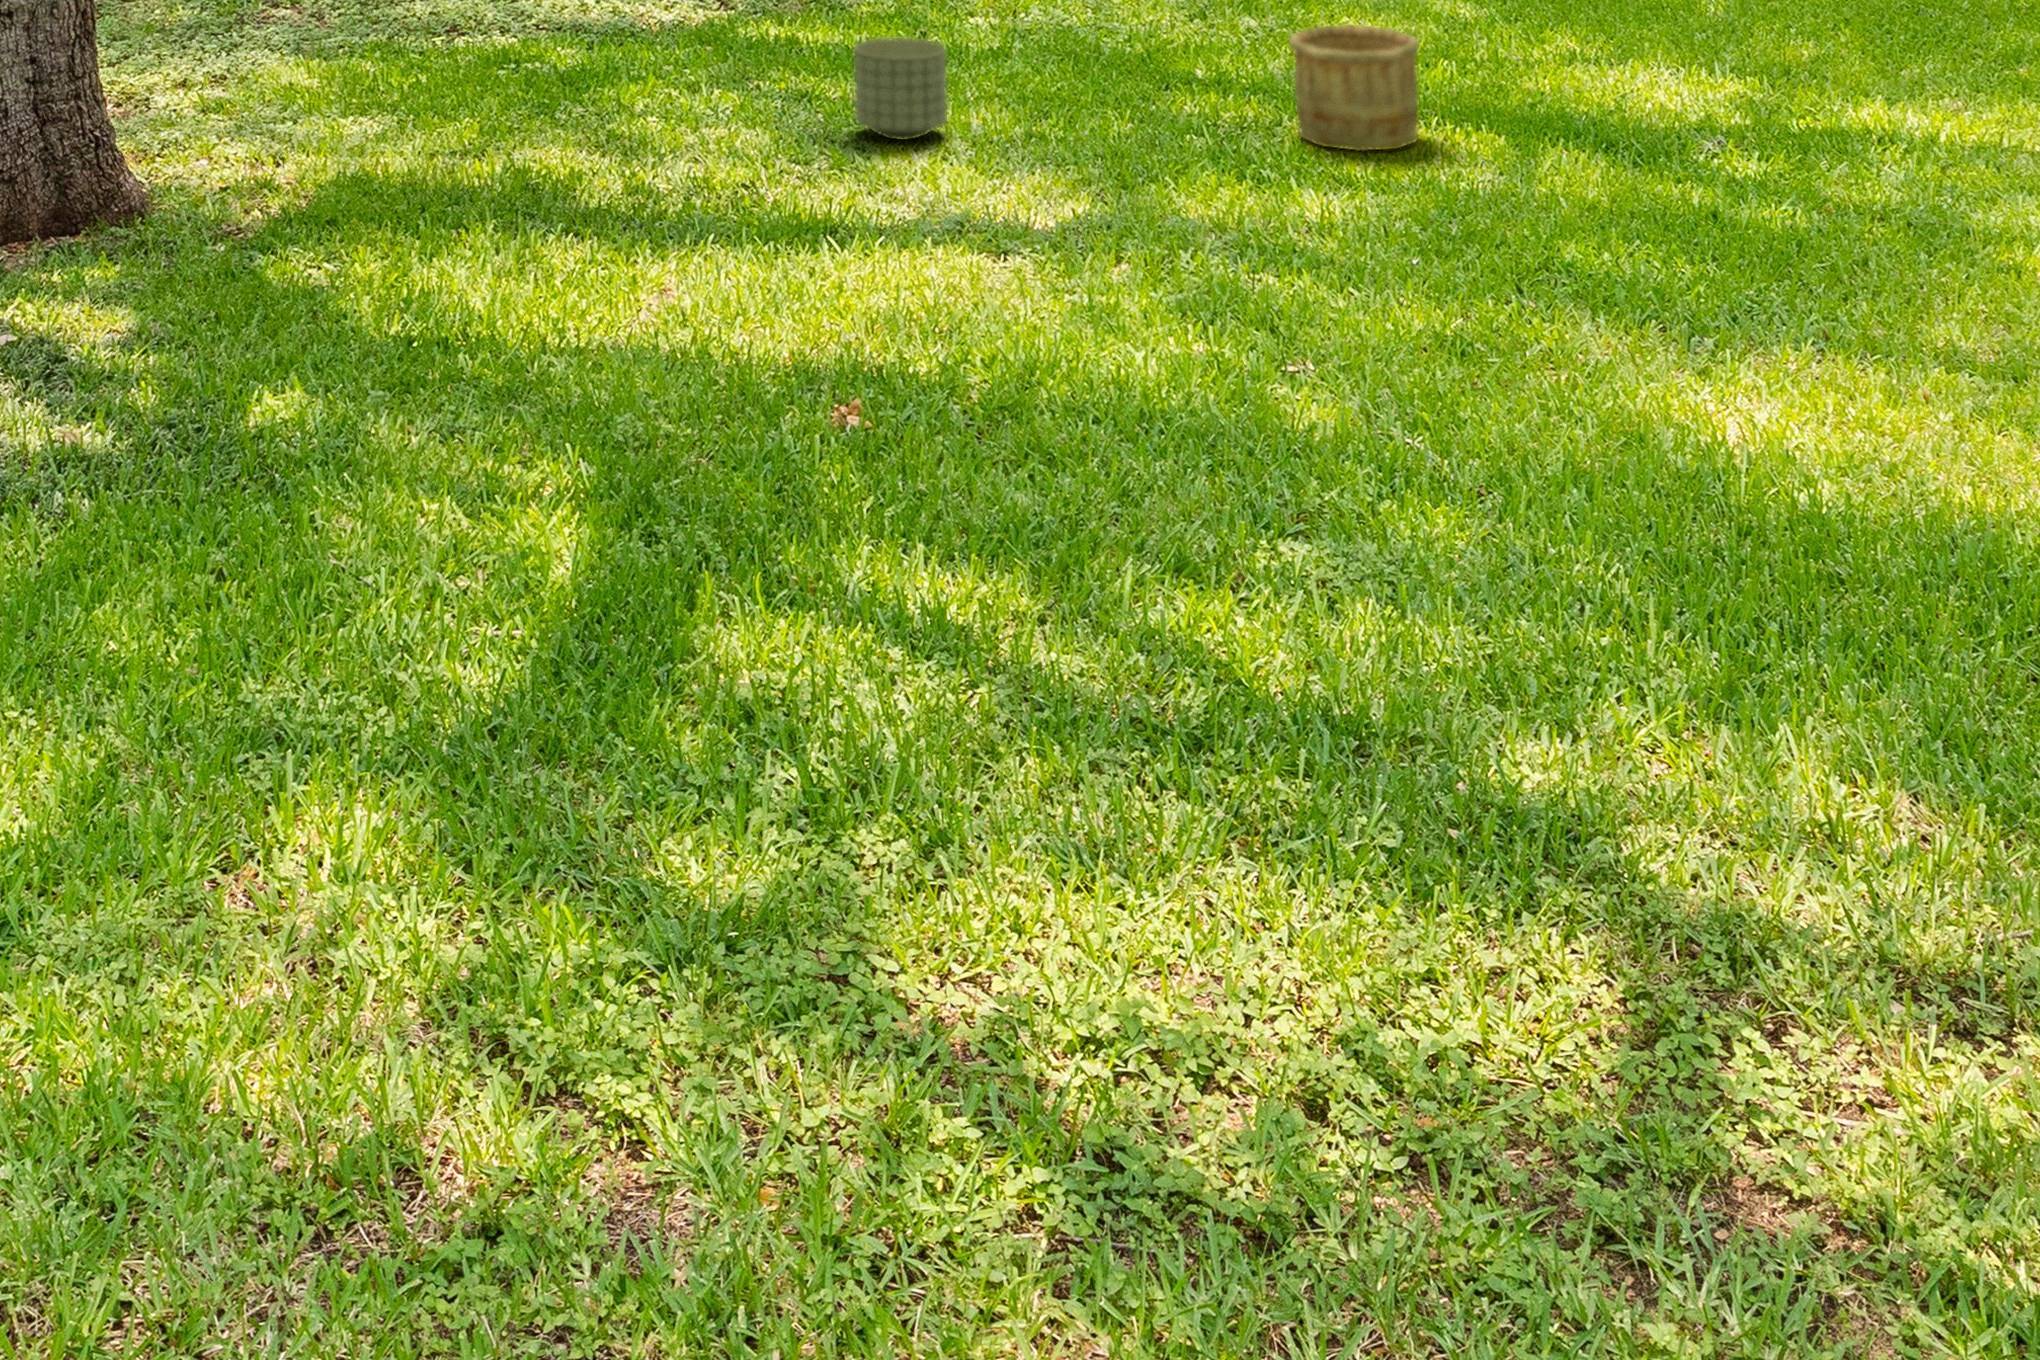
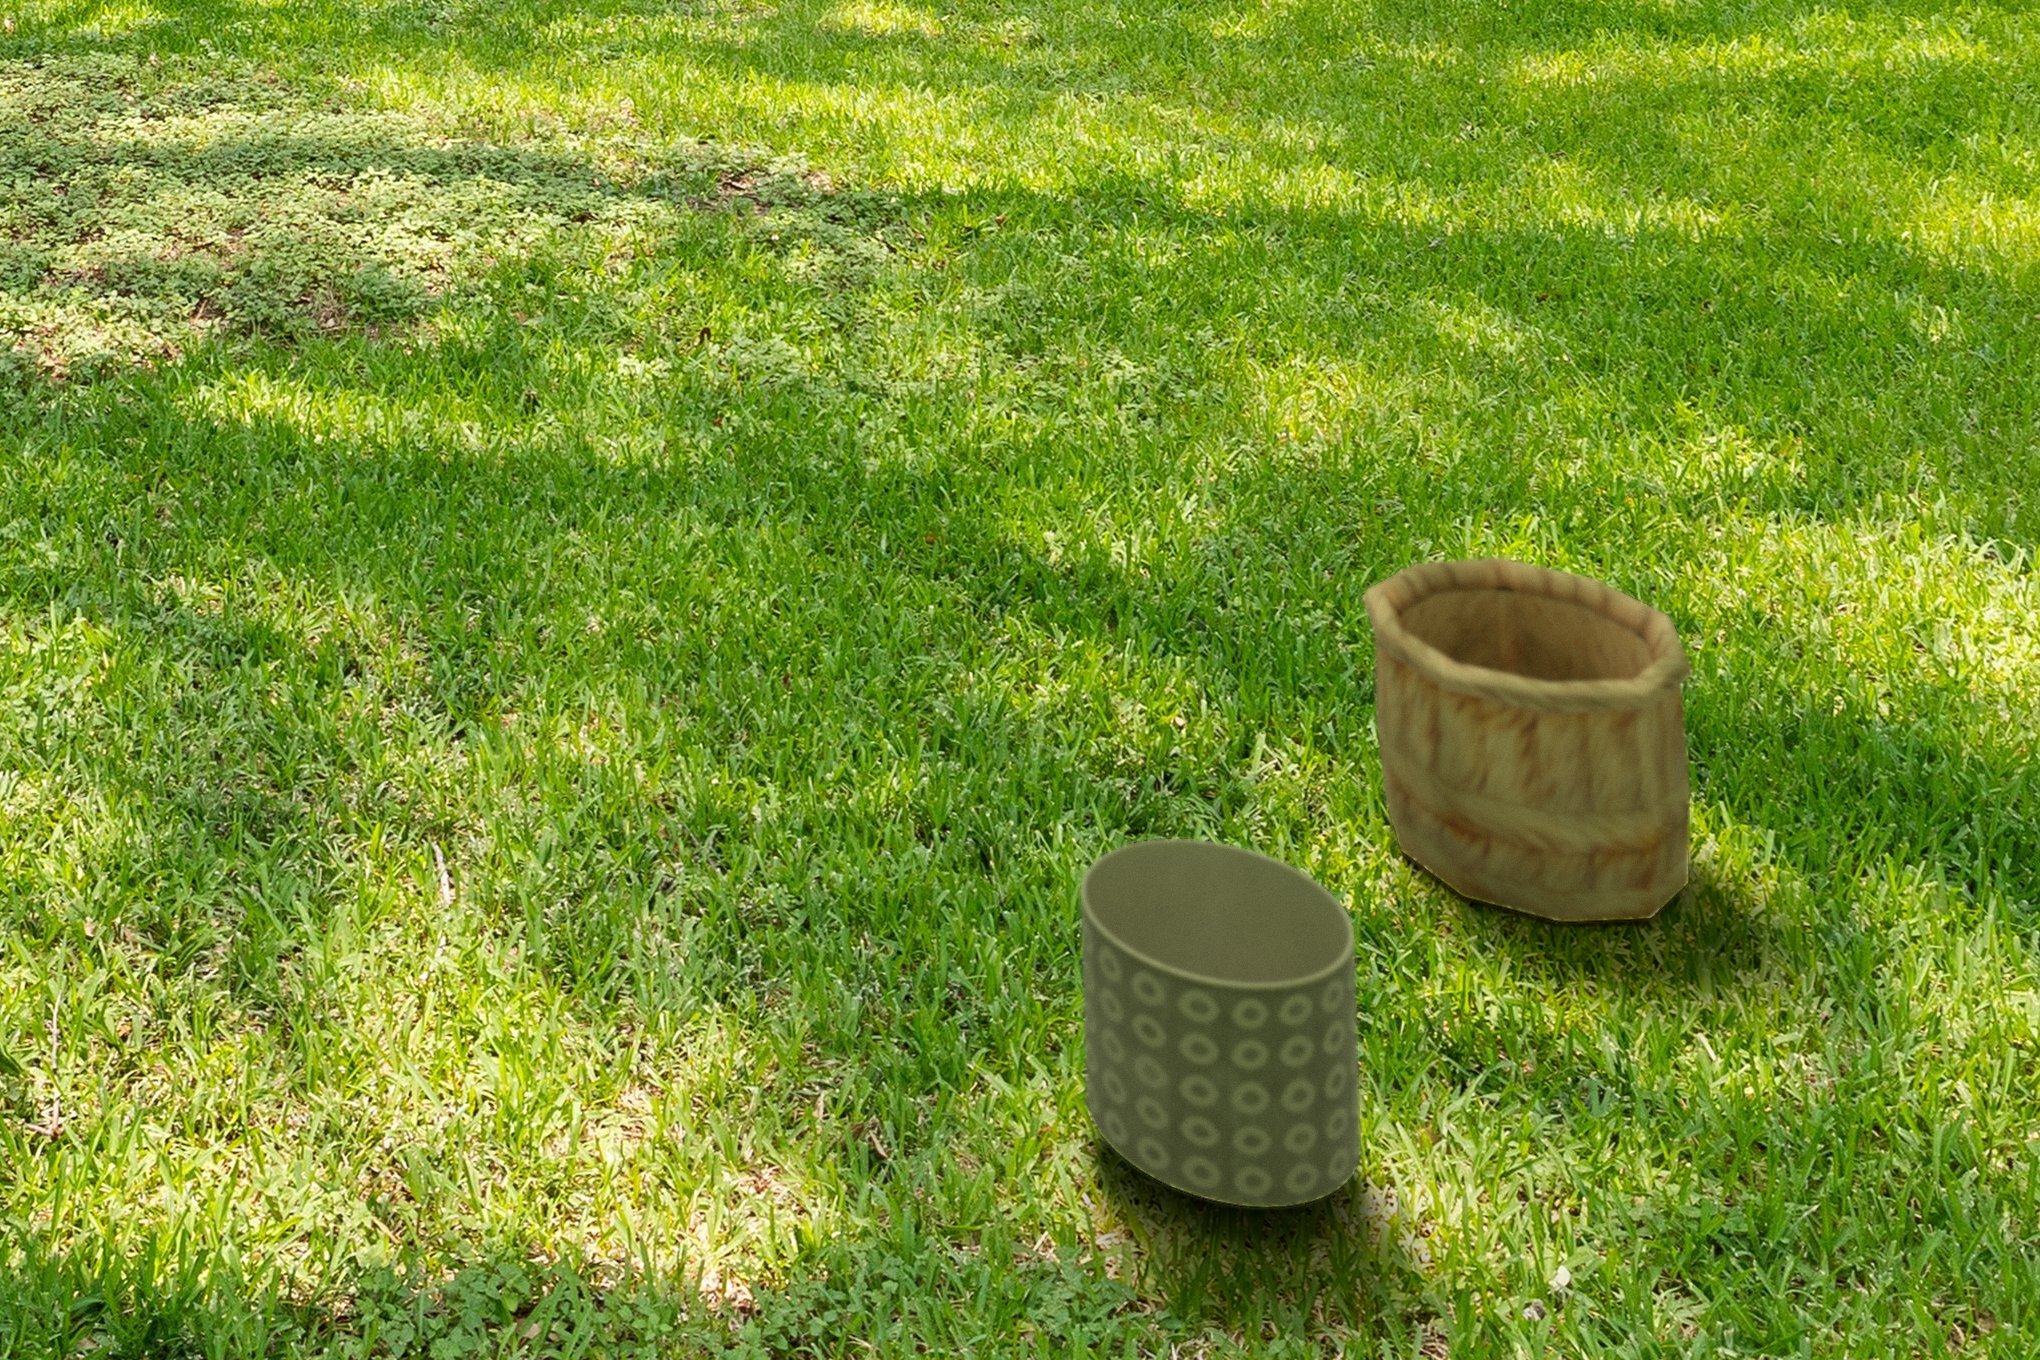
planter: present [854,38,947,140] -> present [1081,839,1361,1208]

